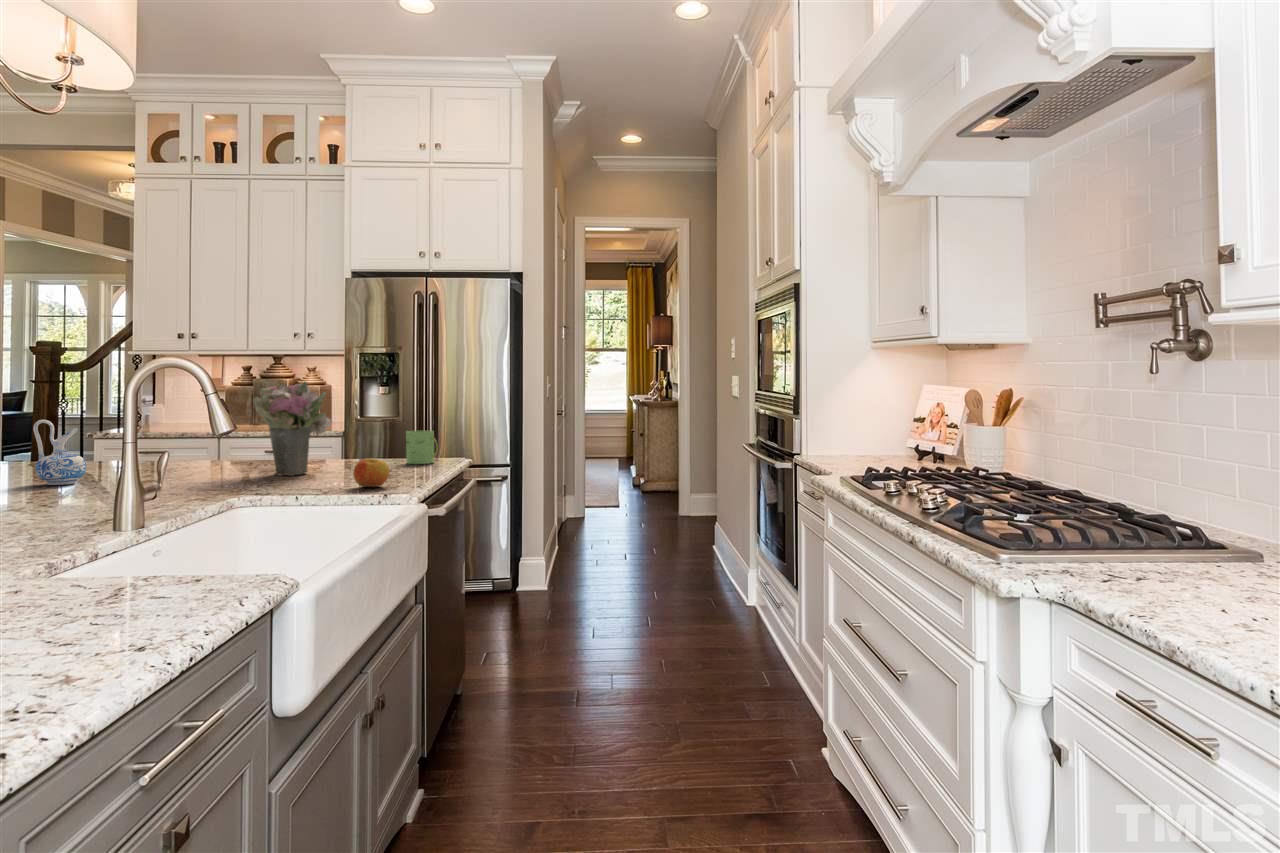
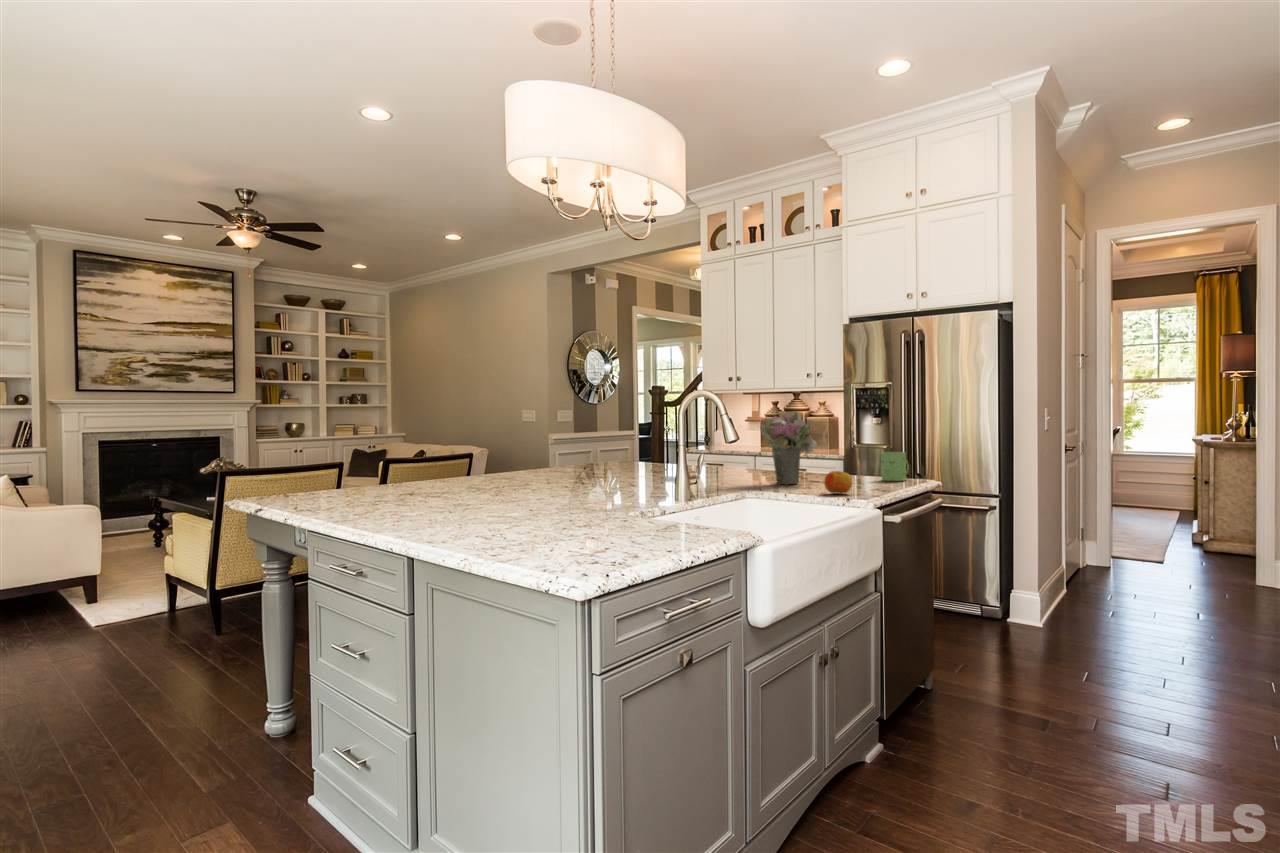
ceramic pitcher: present [33,420,86,485] -> none [639,442,664,483]

